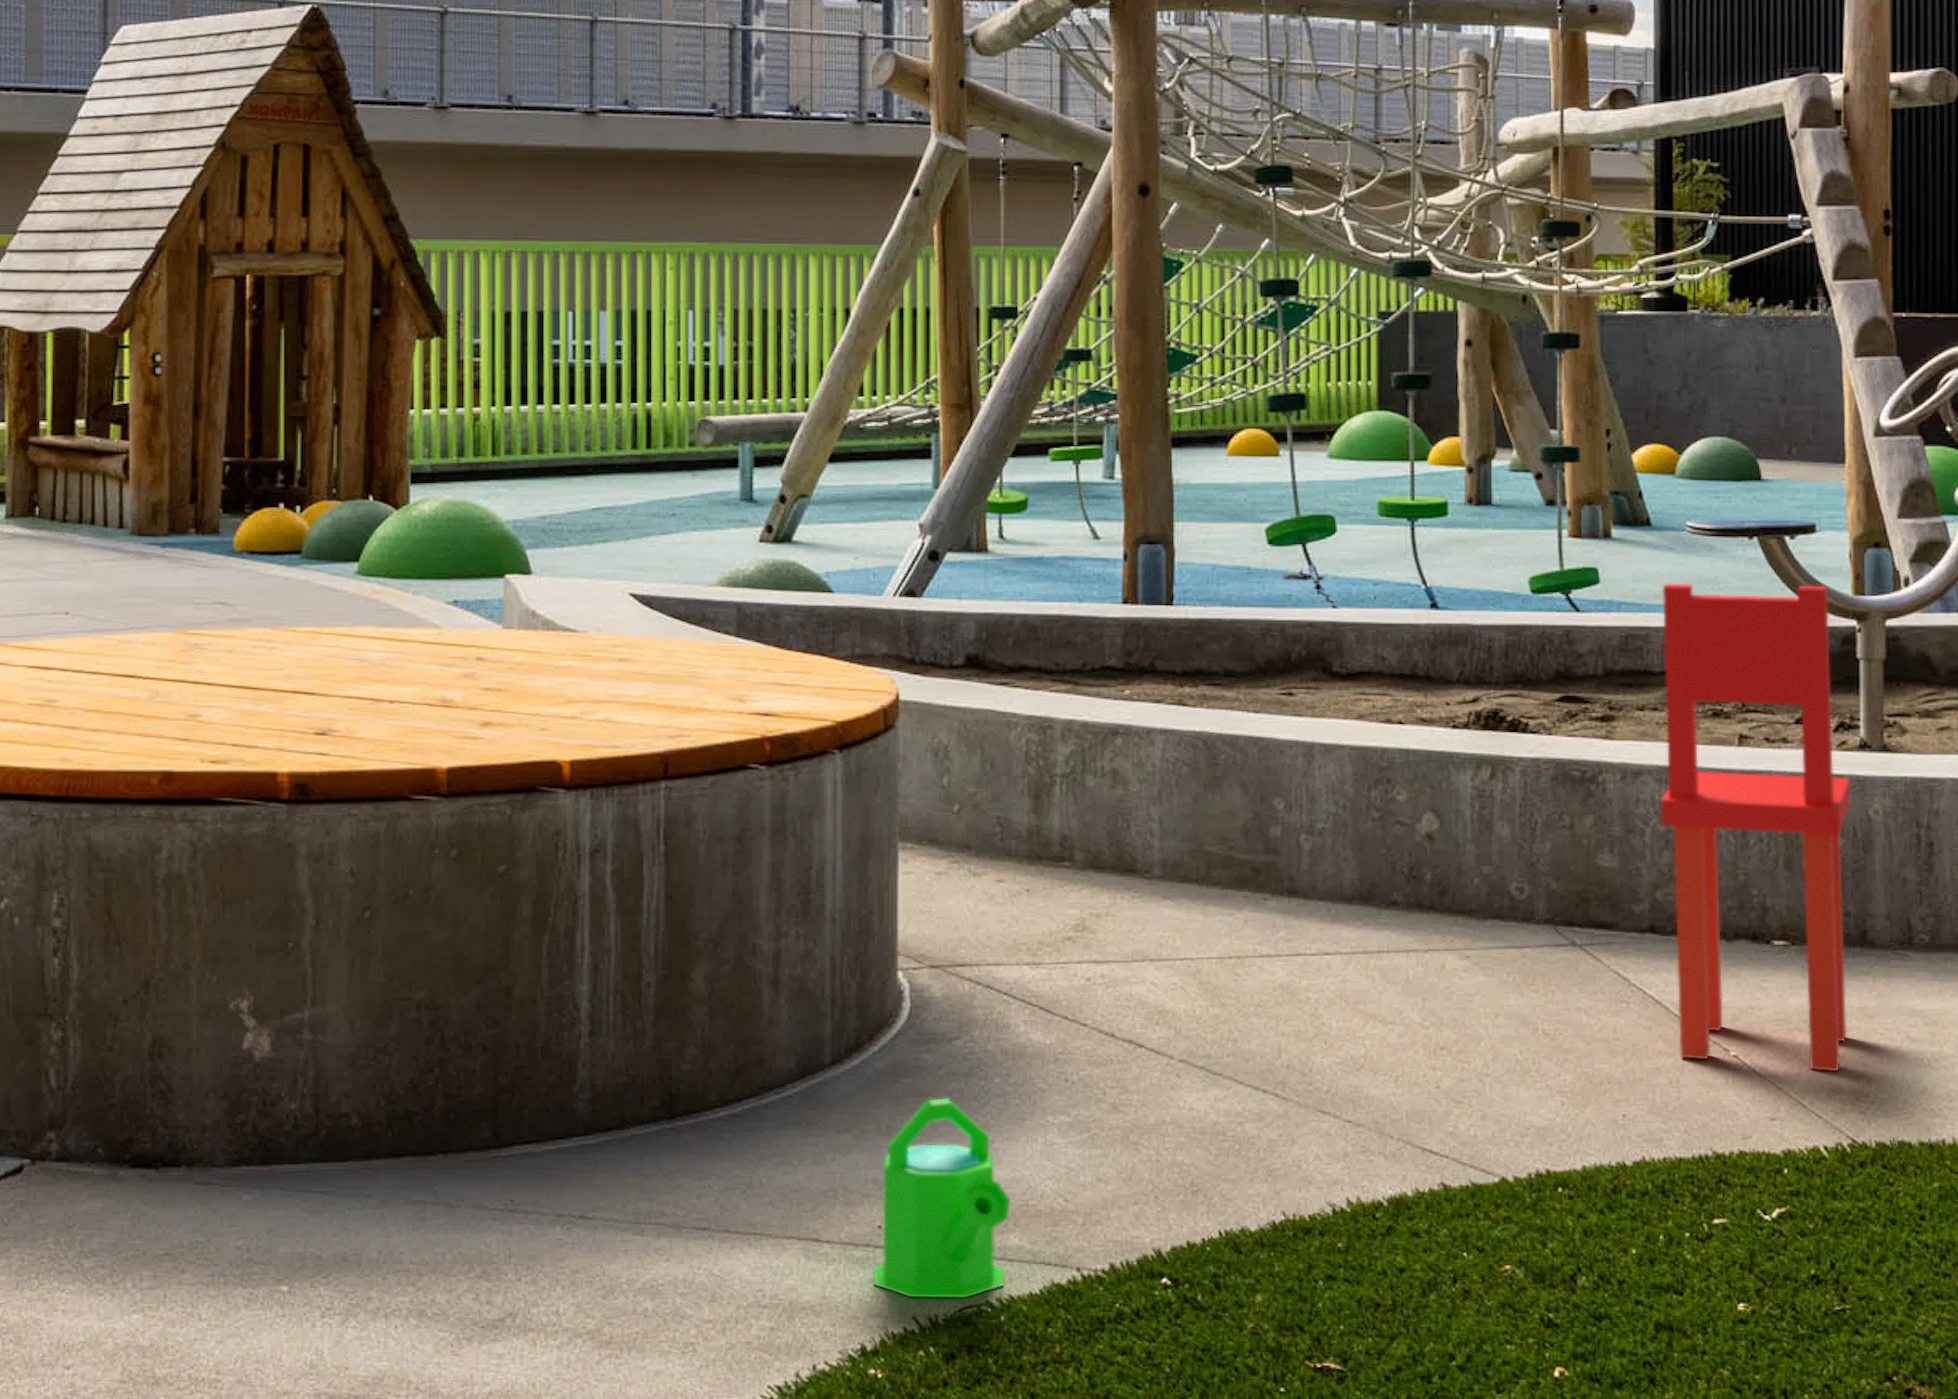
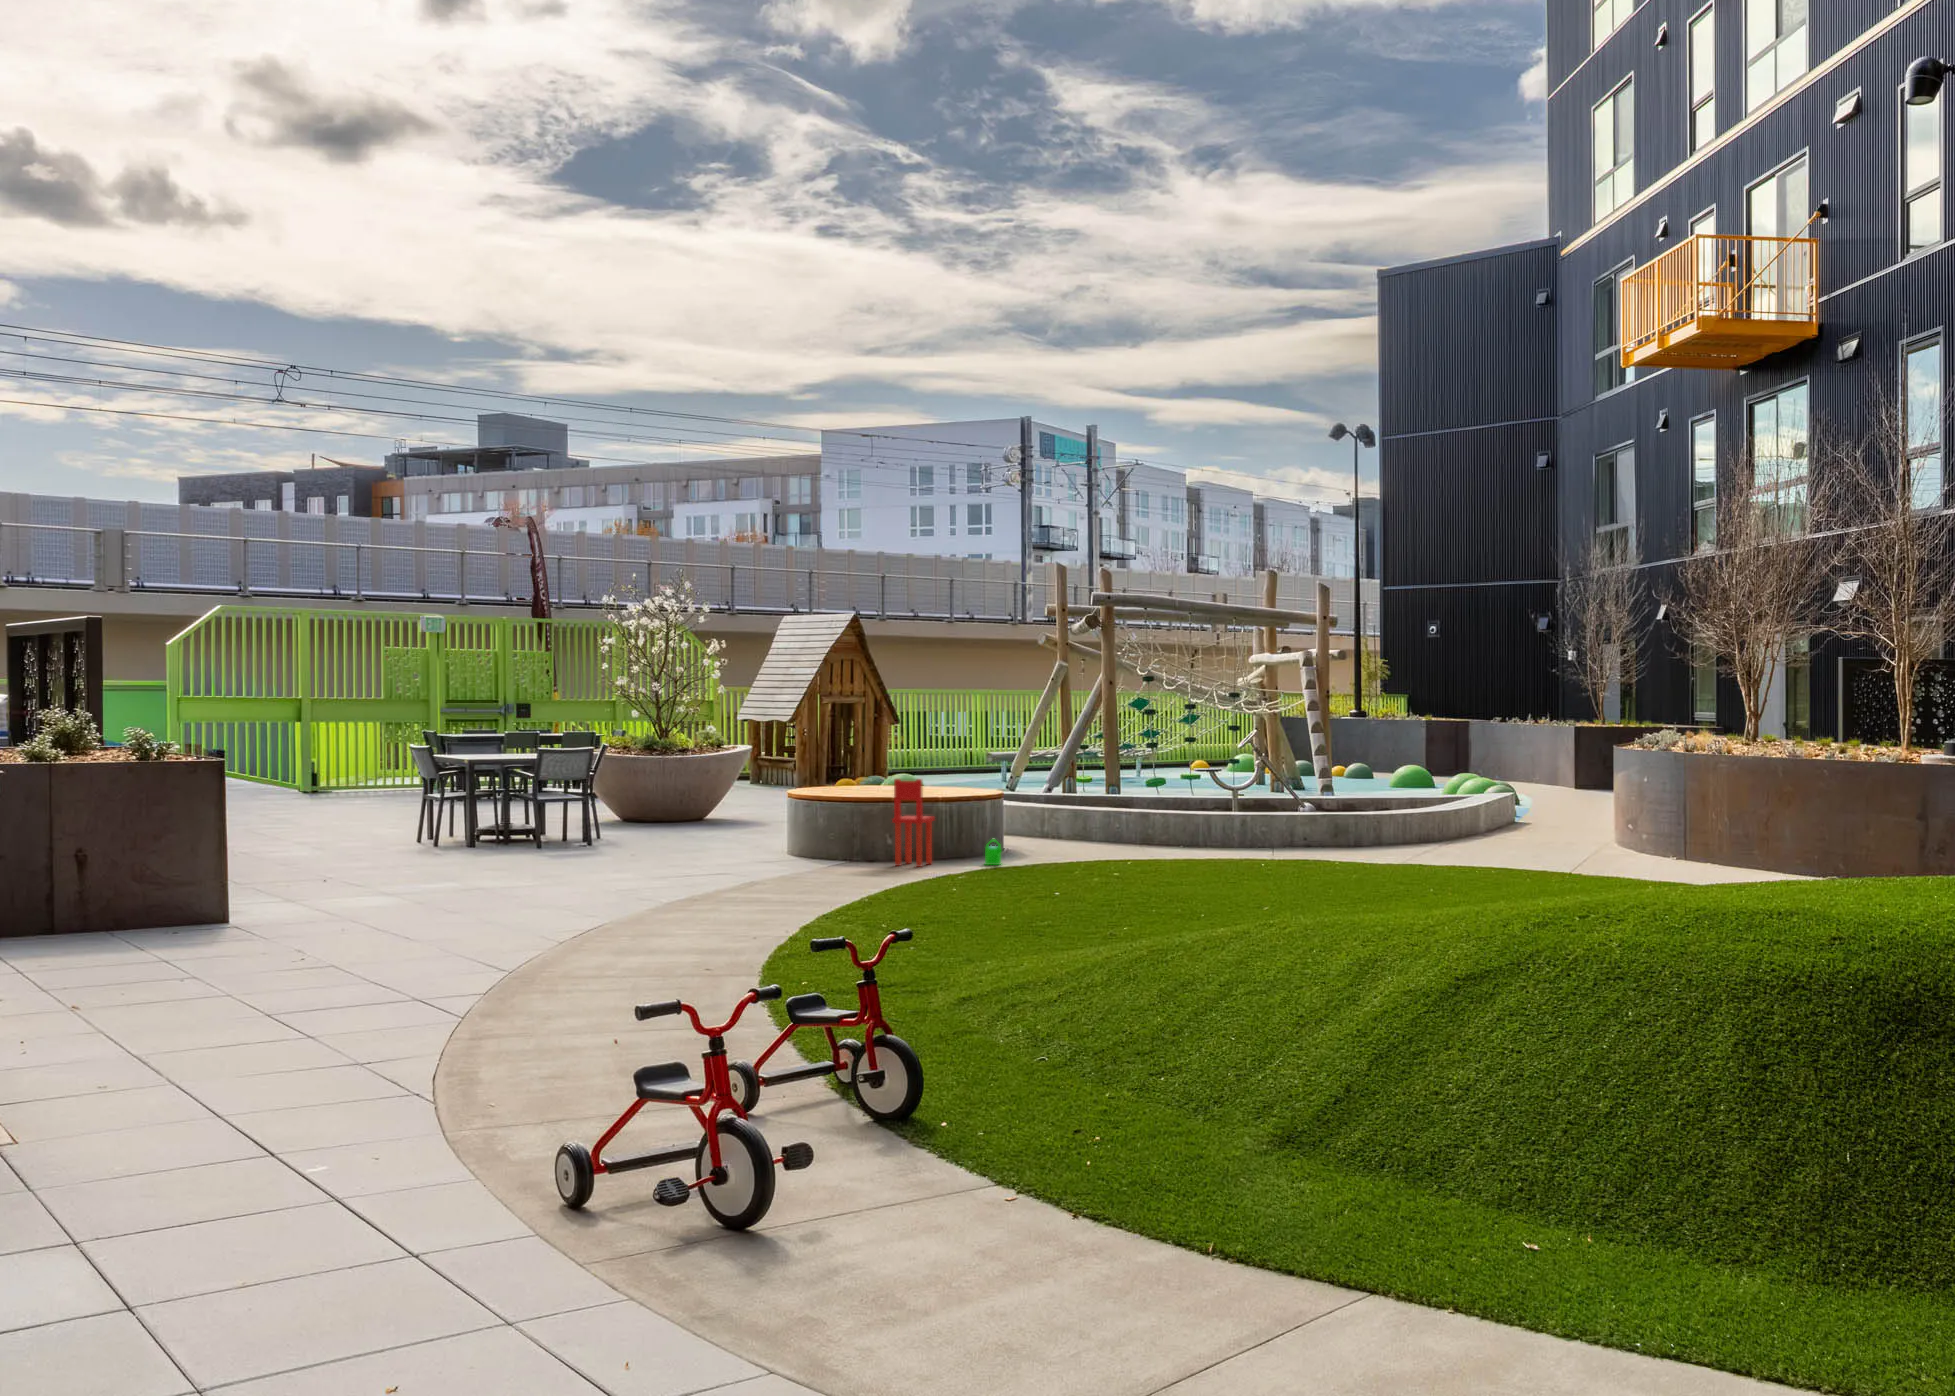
chair: present [1661,584,1850,1071] -> present [892,779,935,867]

